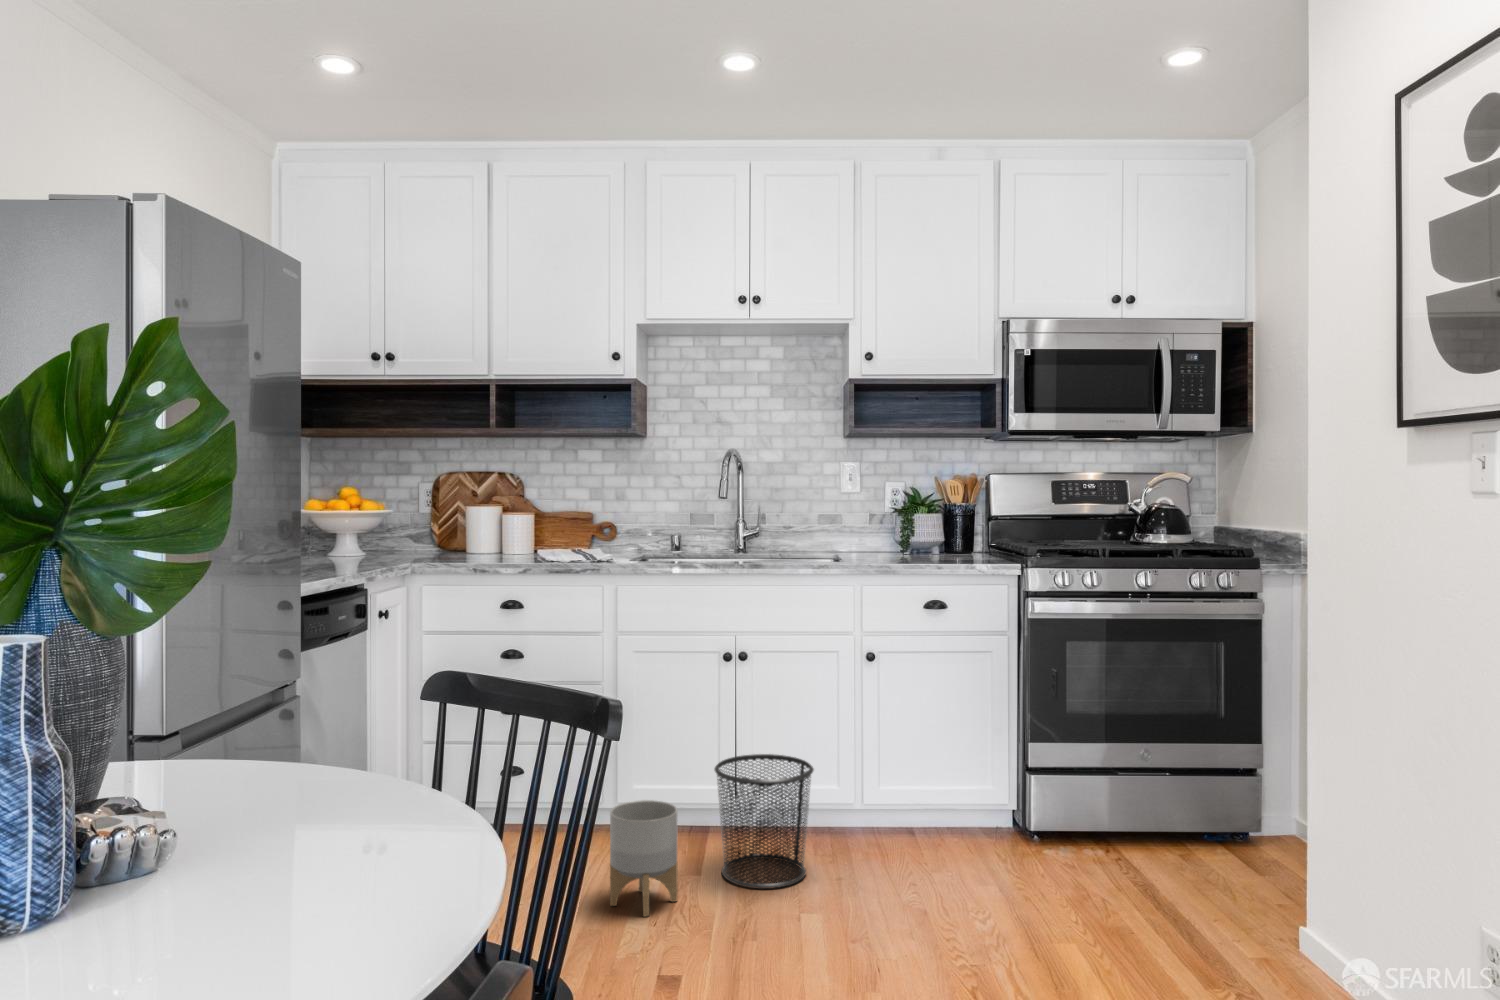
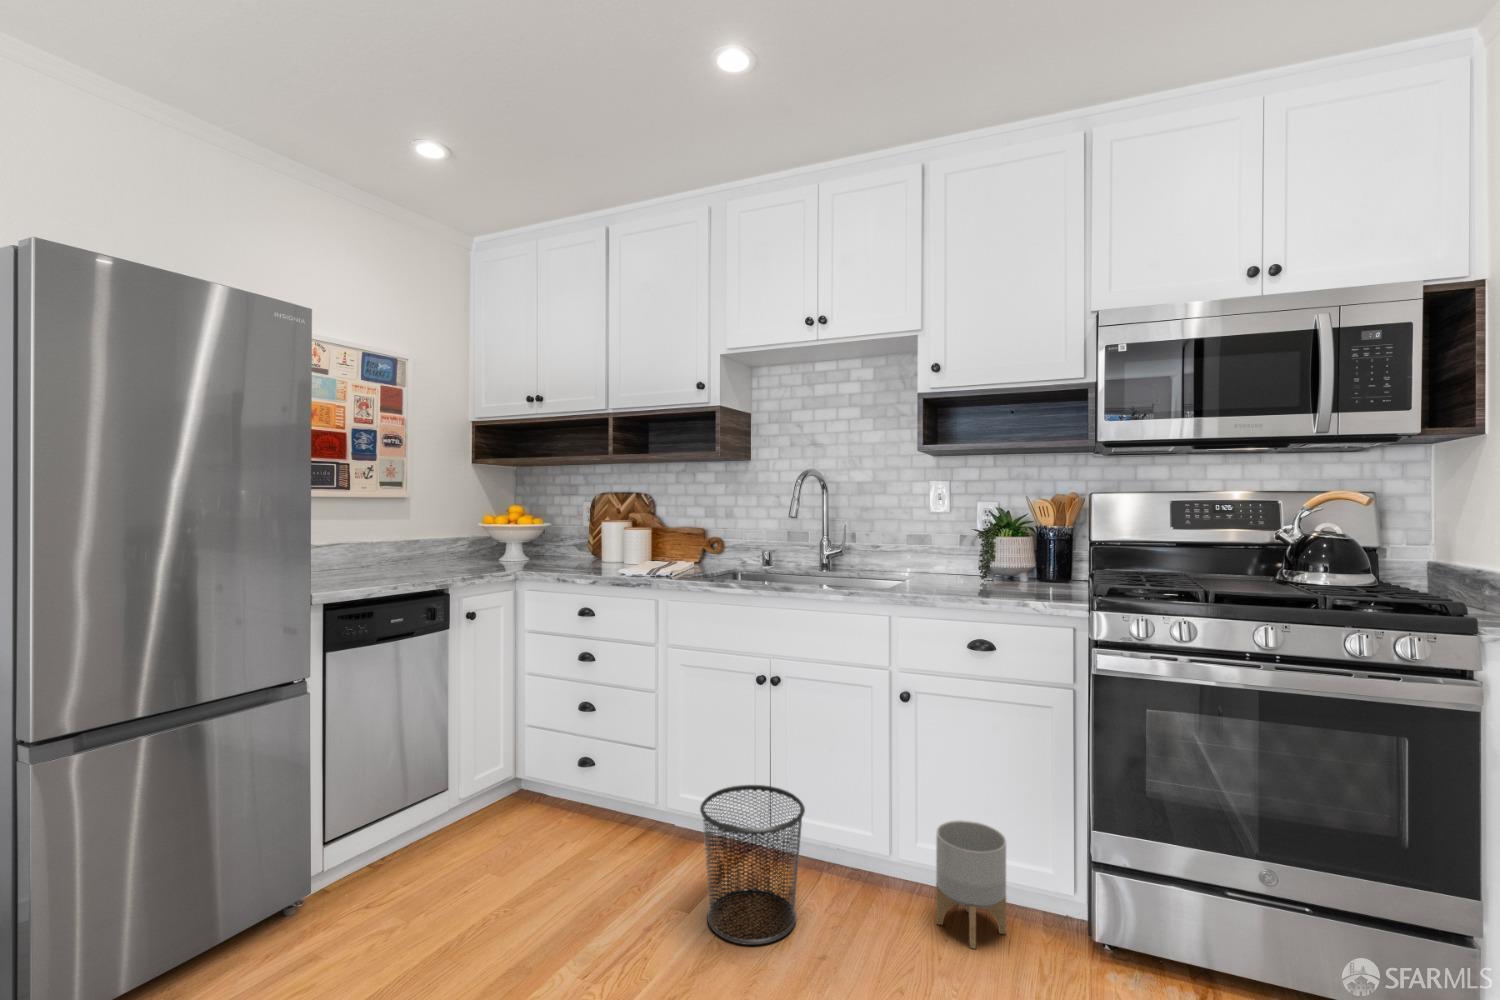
planter: present [610,800,677,917] -> present [936,820,1006,948]

